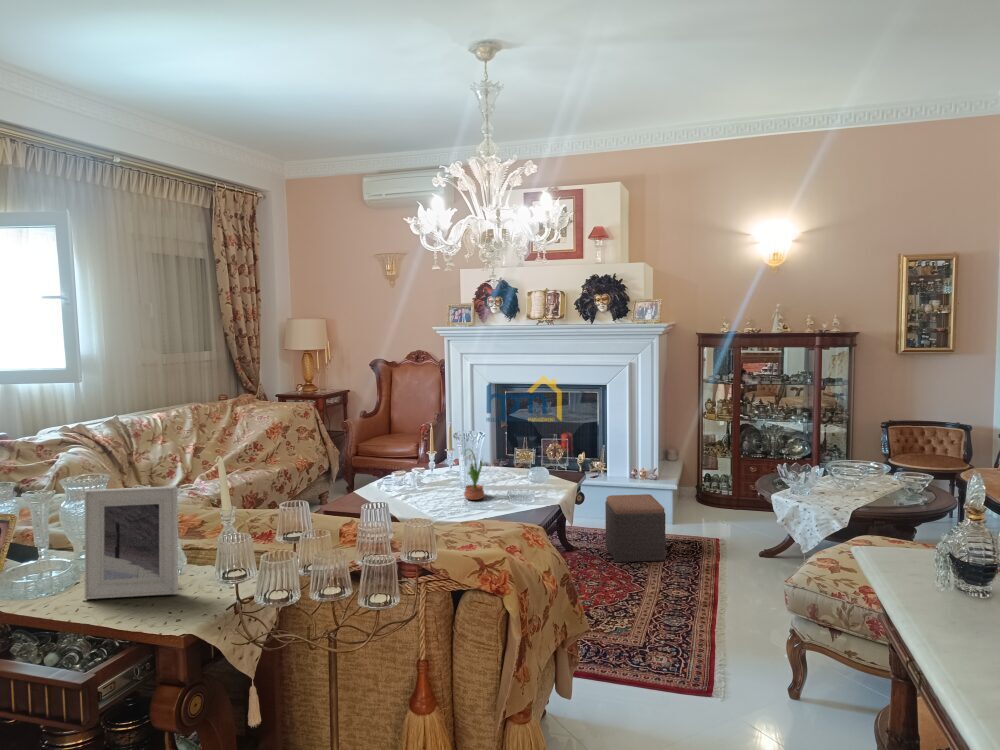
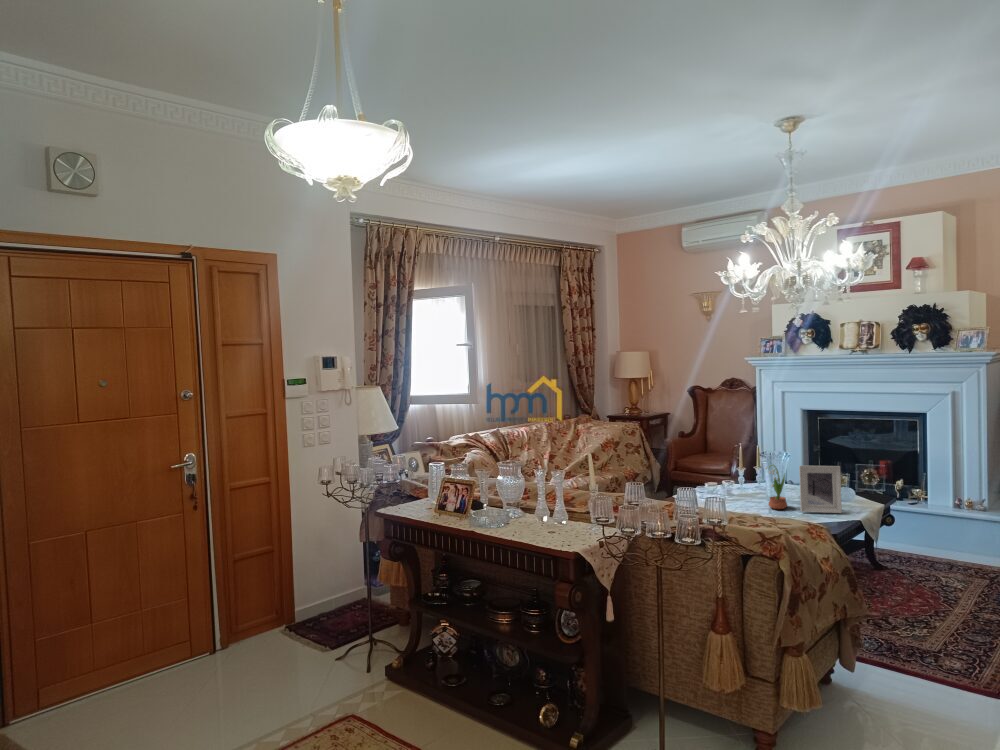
picture frame: present [84,486,178,599] -> present [799,466,842,513]
footstool: present [605,494,665,562] -> none [918,520,984,588]

